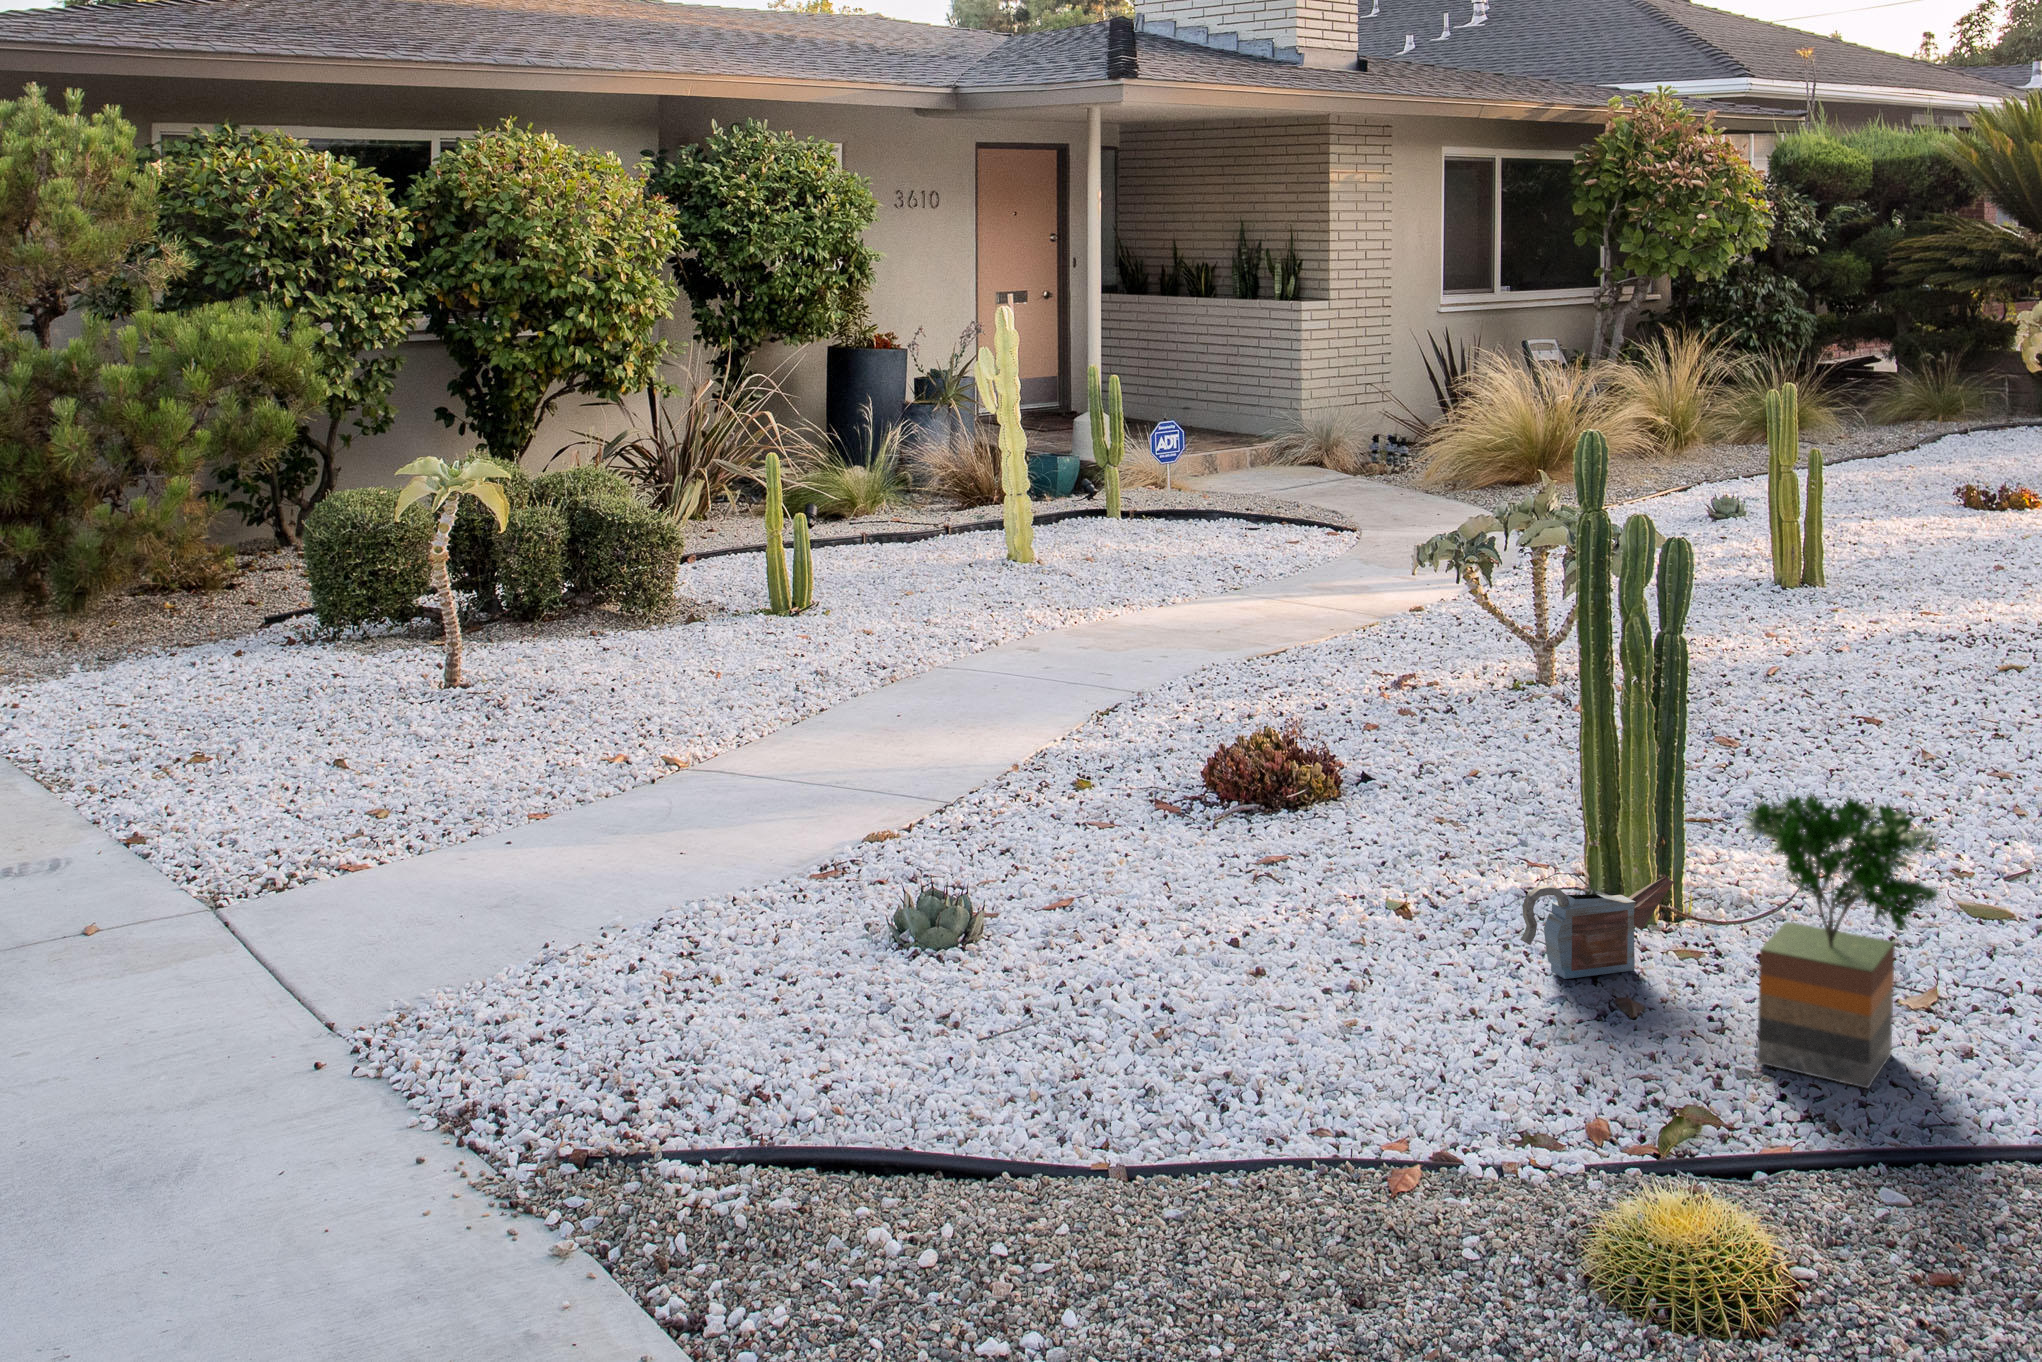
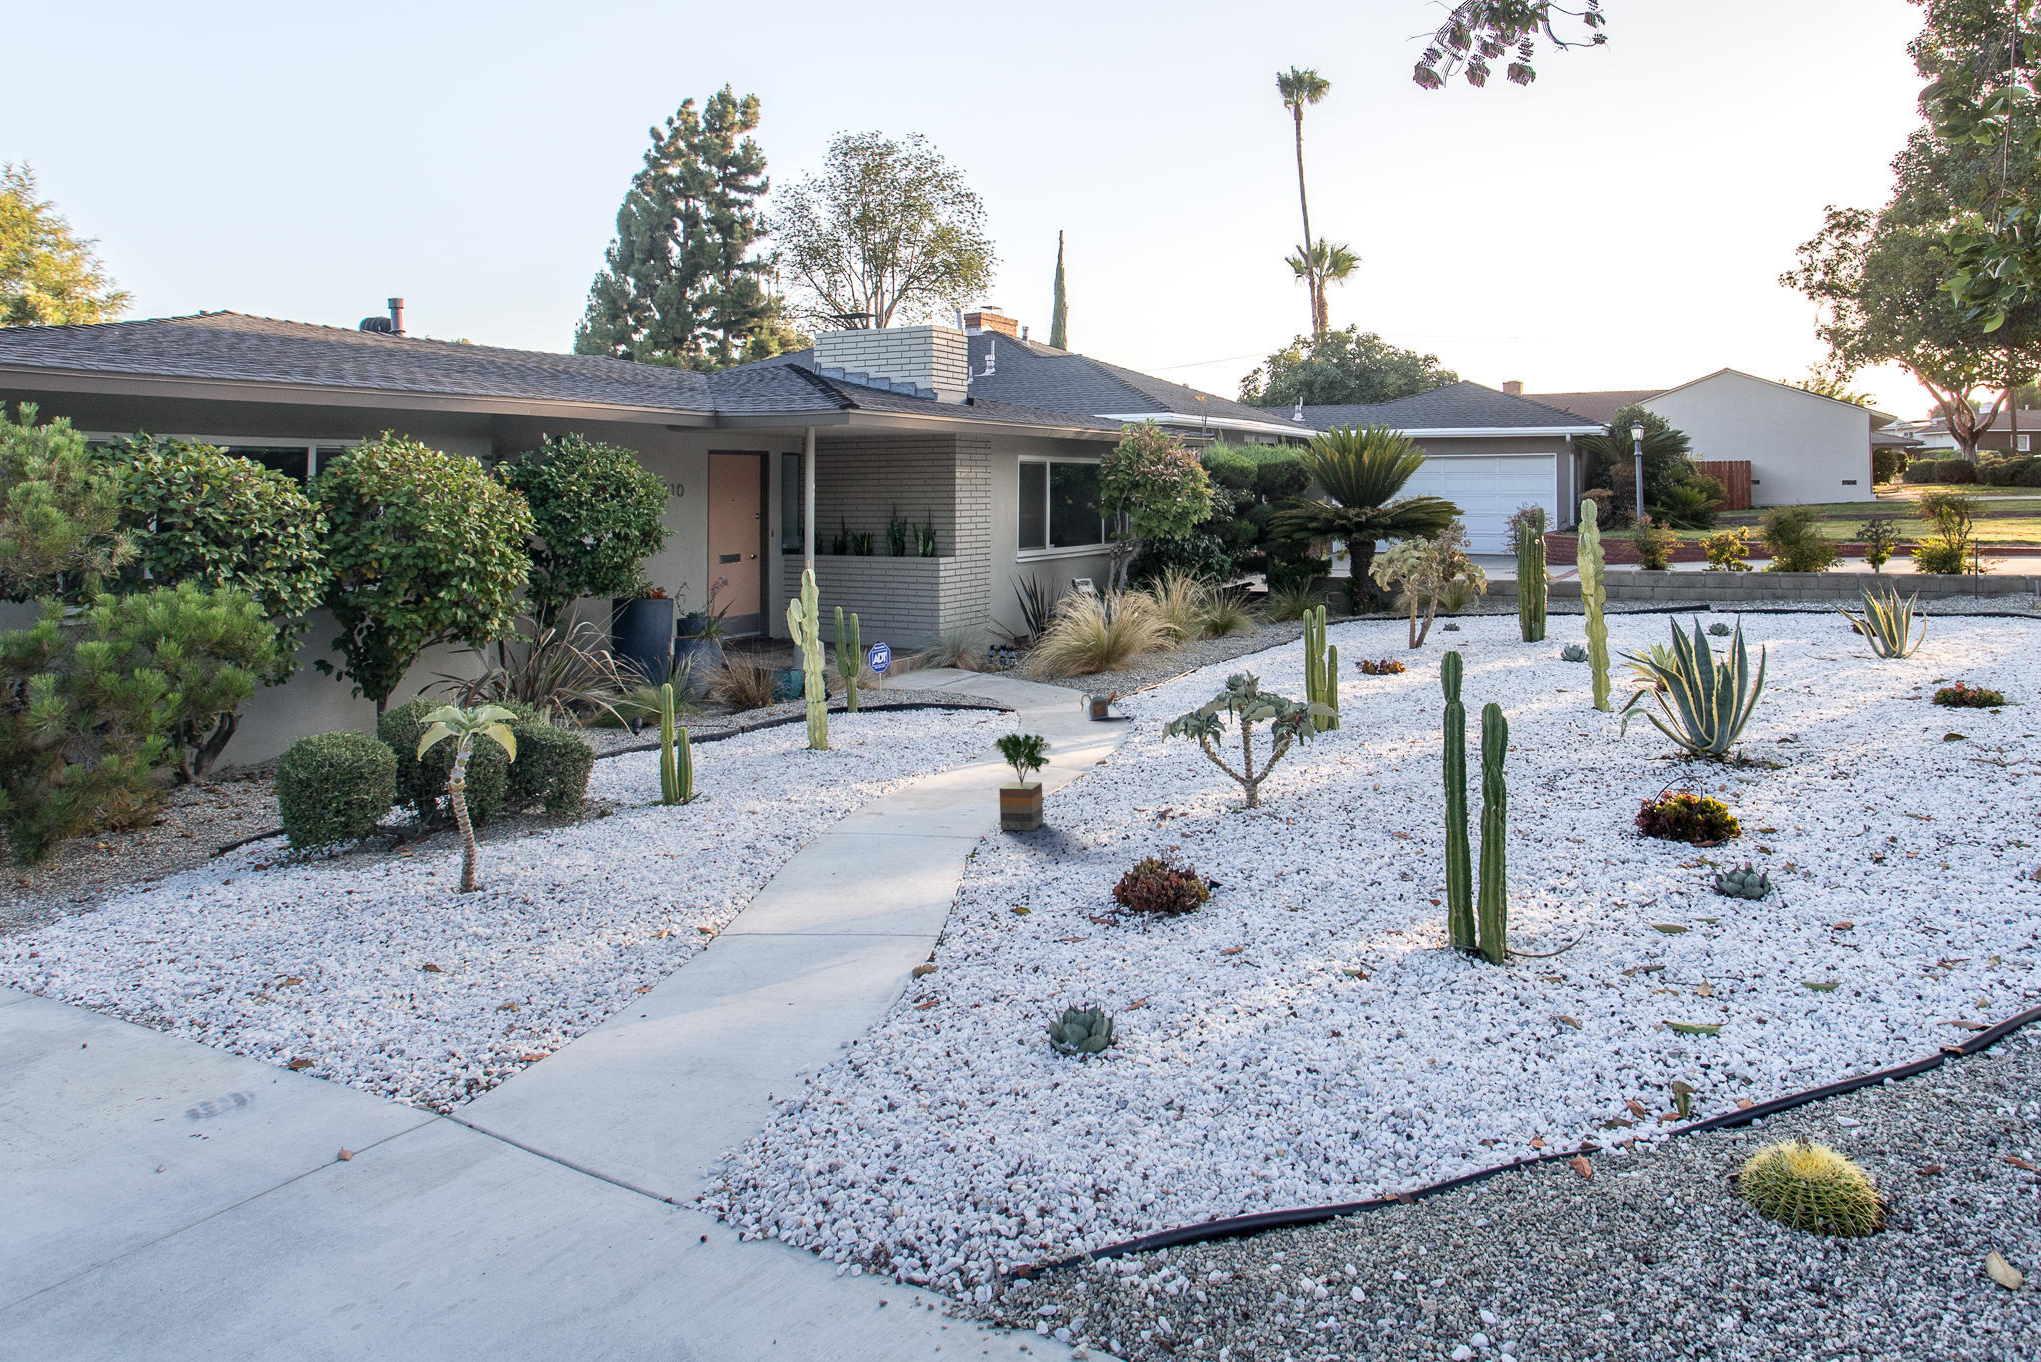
watering can: present [1520,876,1674,979] -> present [1080,691,1117,720]

